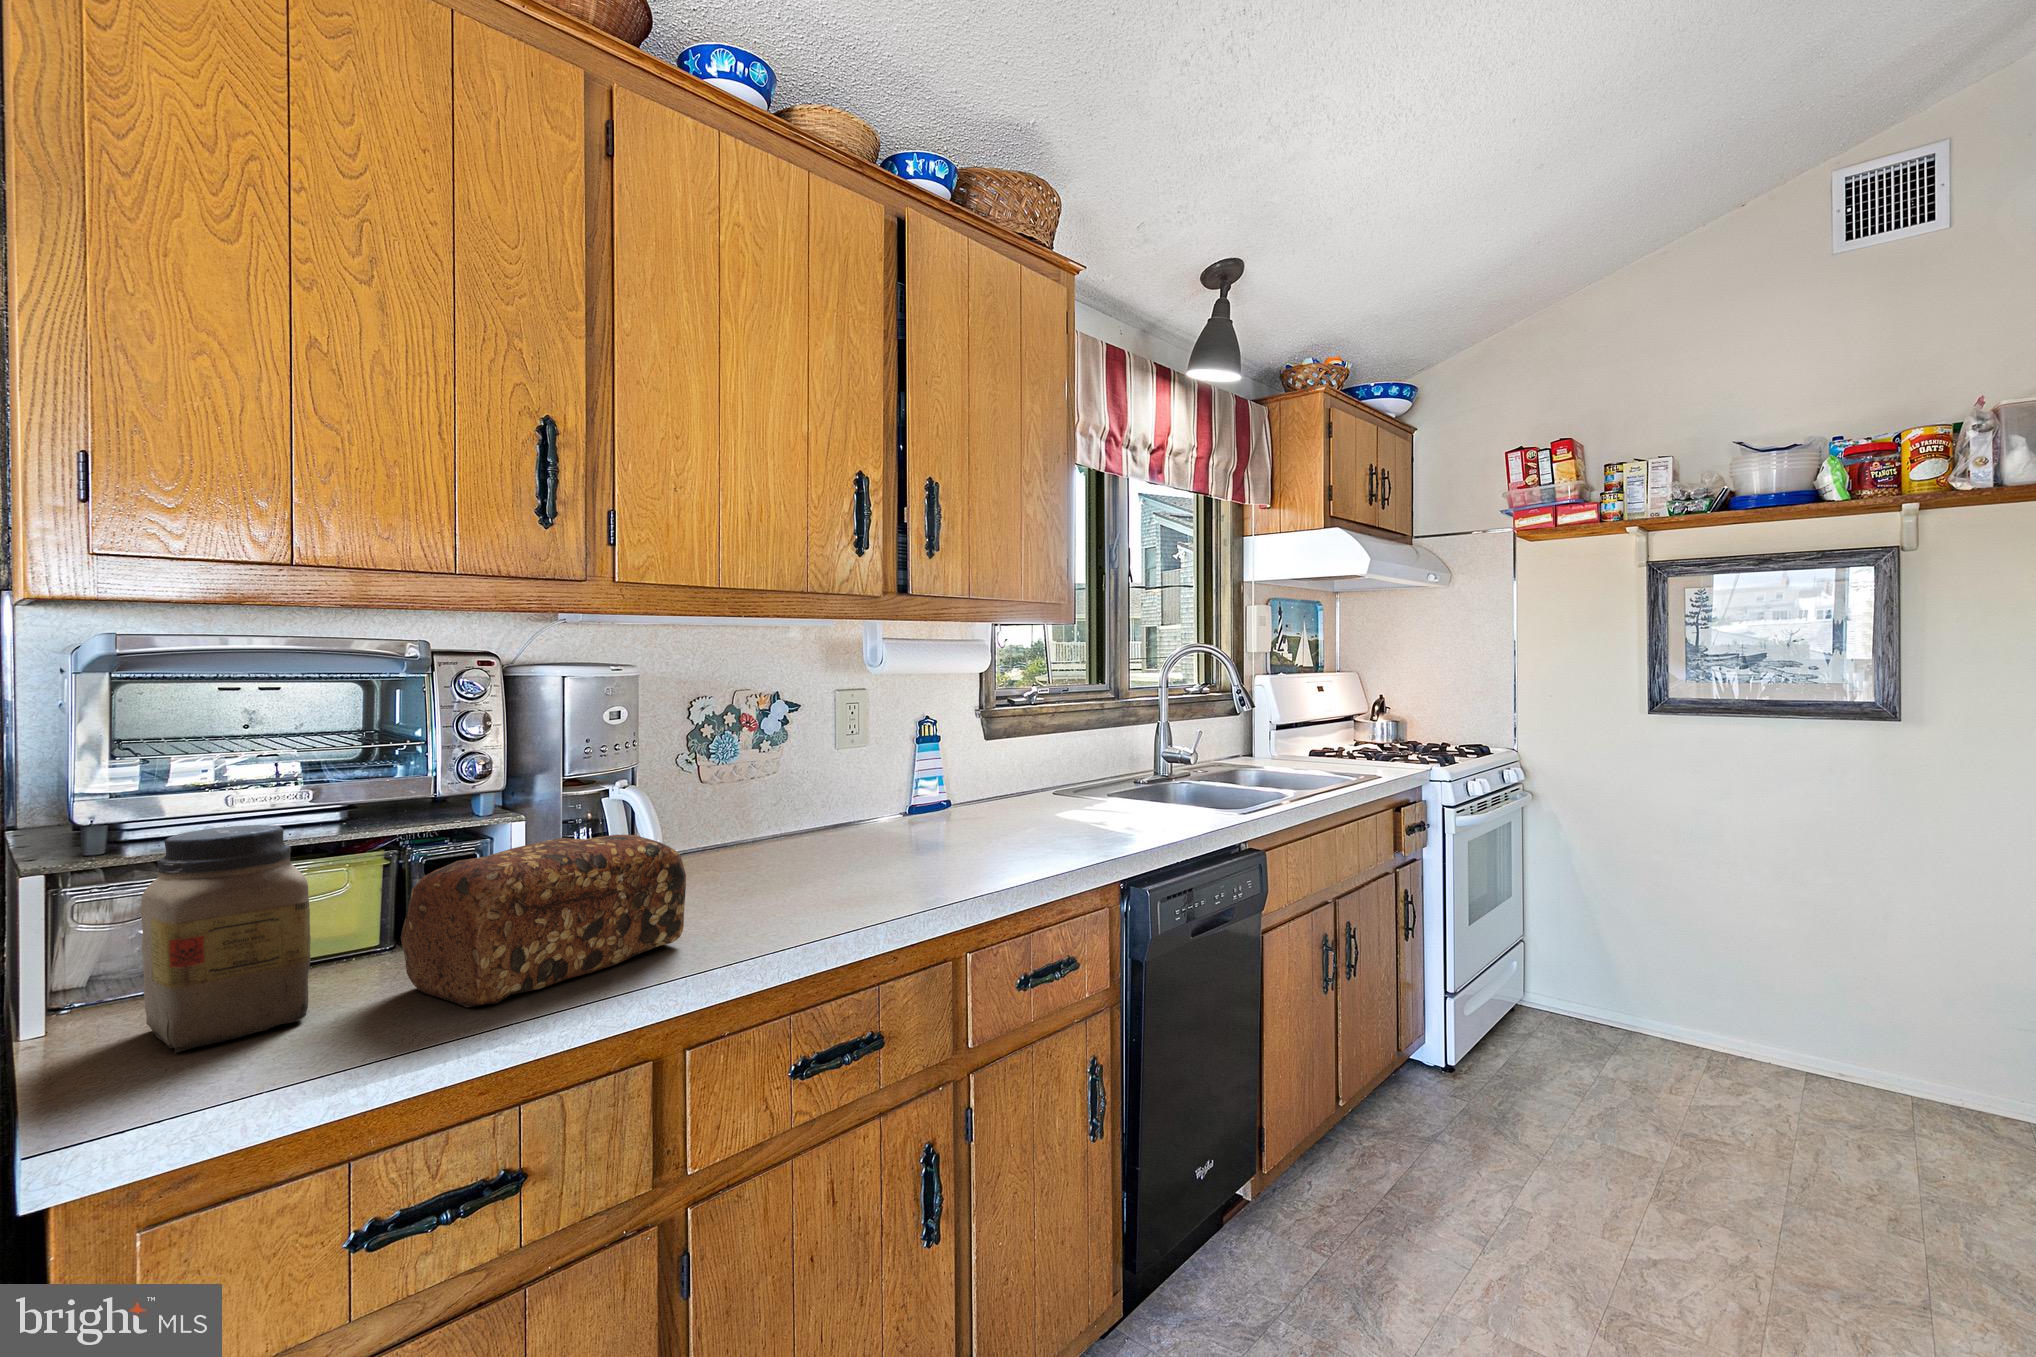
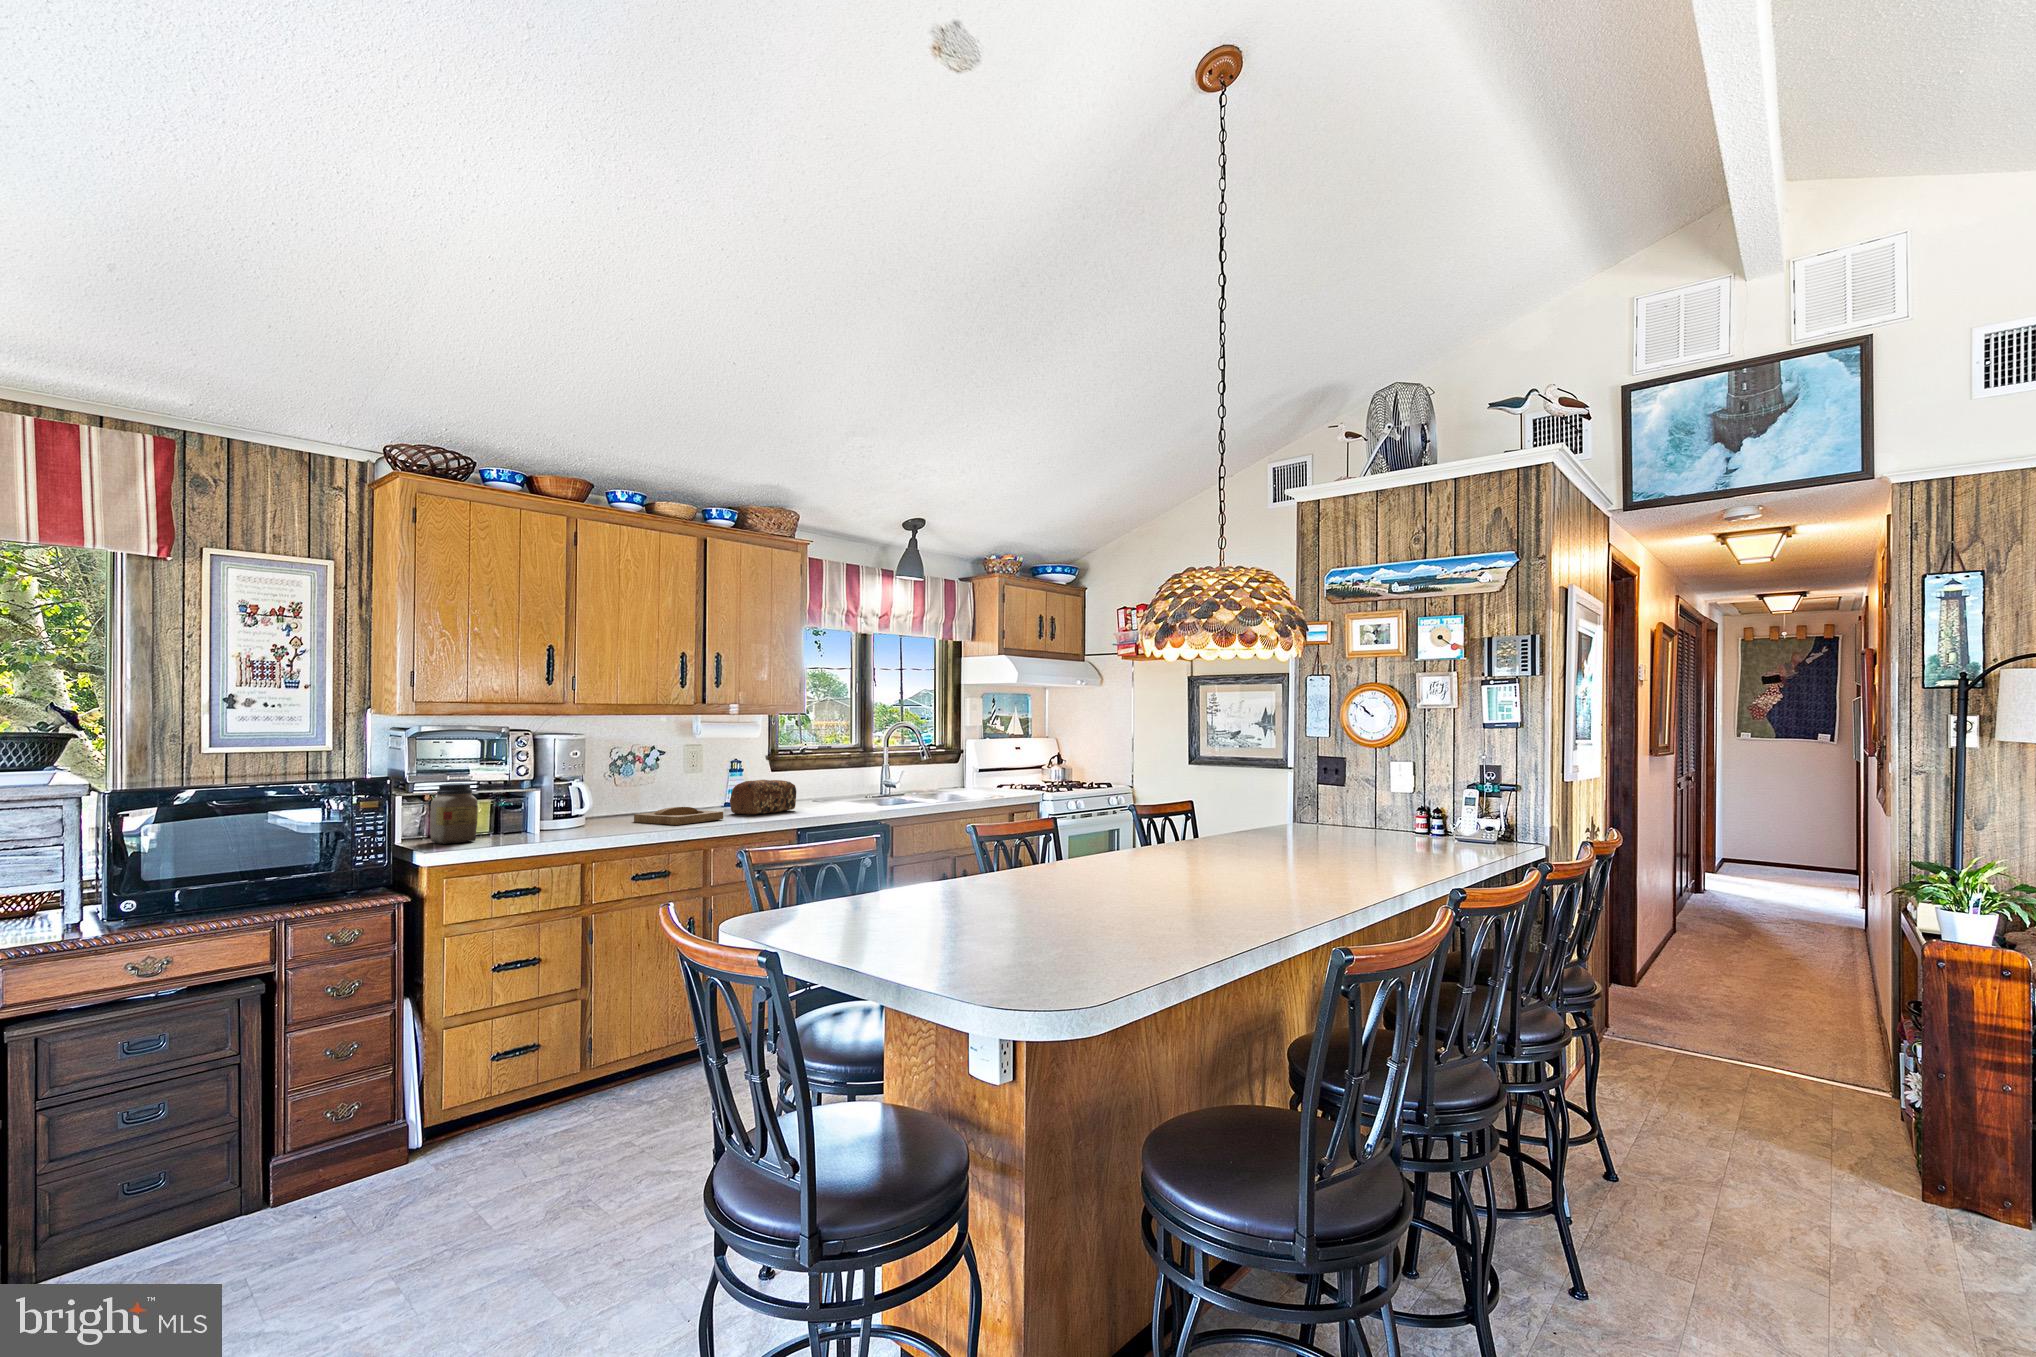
tray: none [758,831,958,890] -> present [634,807,723,825]
bread loaf: present [401,835,686,1008] -> present [730,780,796,815]

